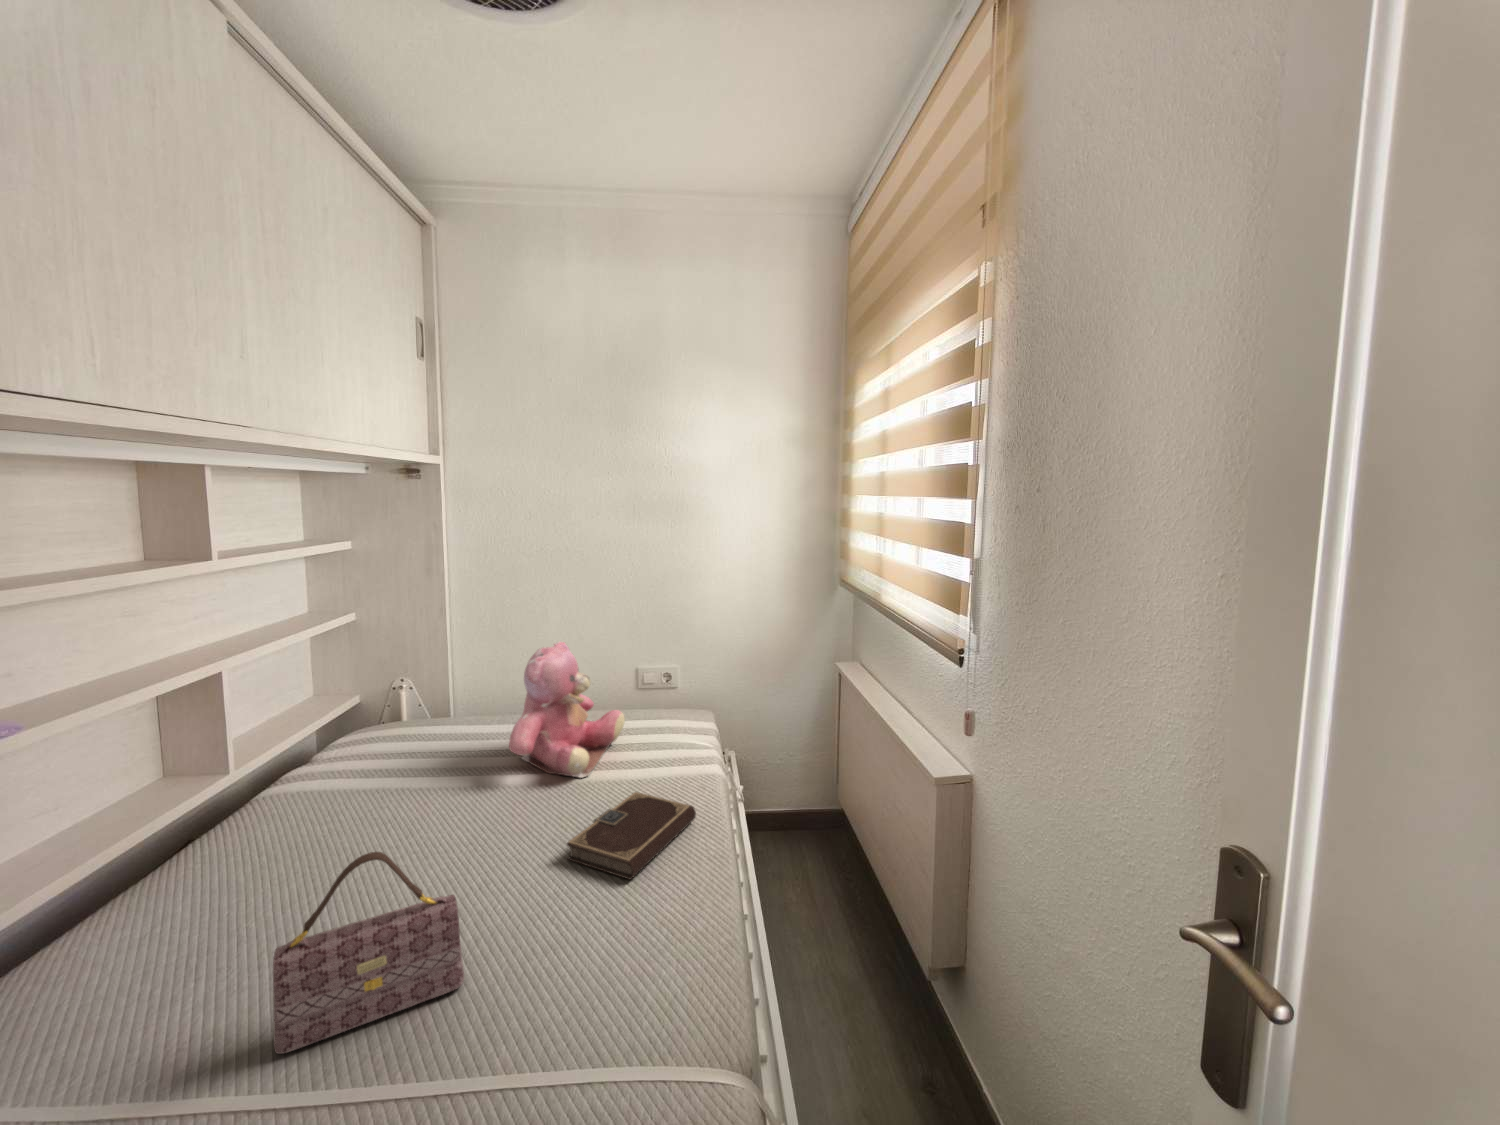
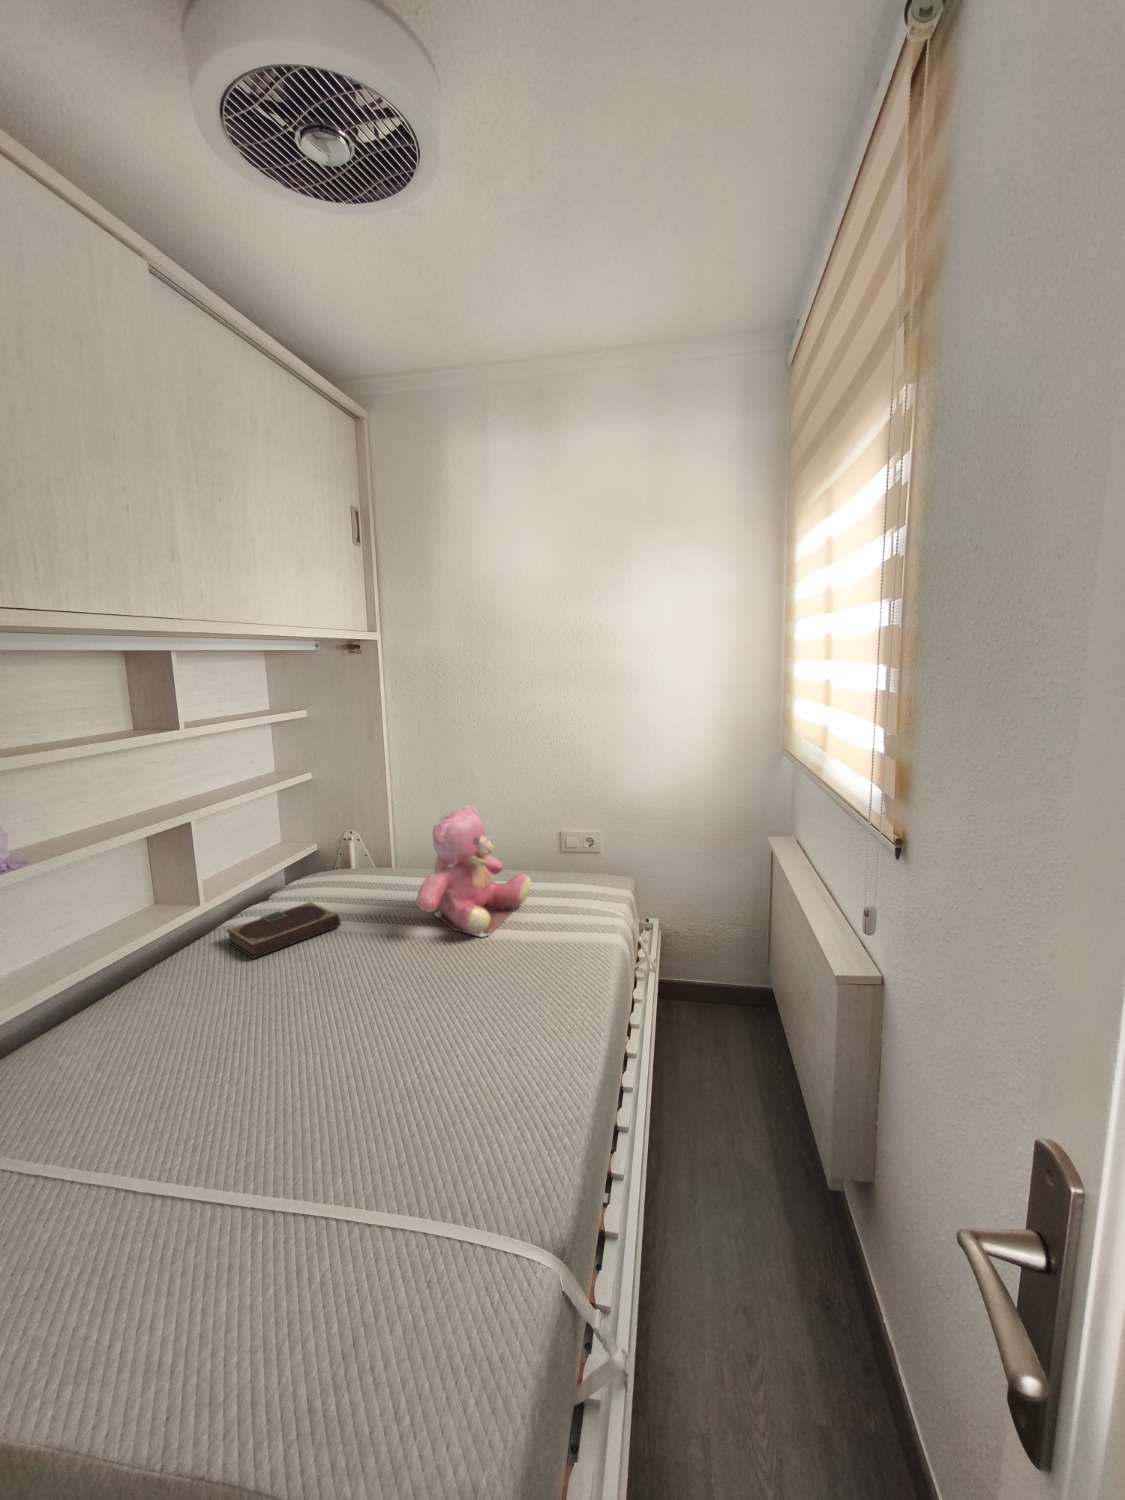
notebook: present [567,792,696,880] -> present [226,902,341,958]
handbag: present [273,852,464,1054] -> none [162,988,327,1150]

